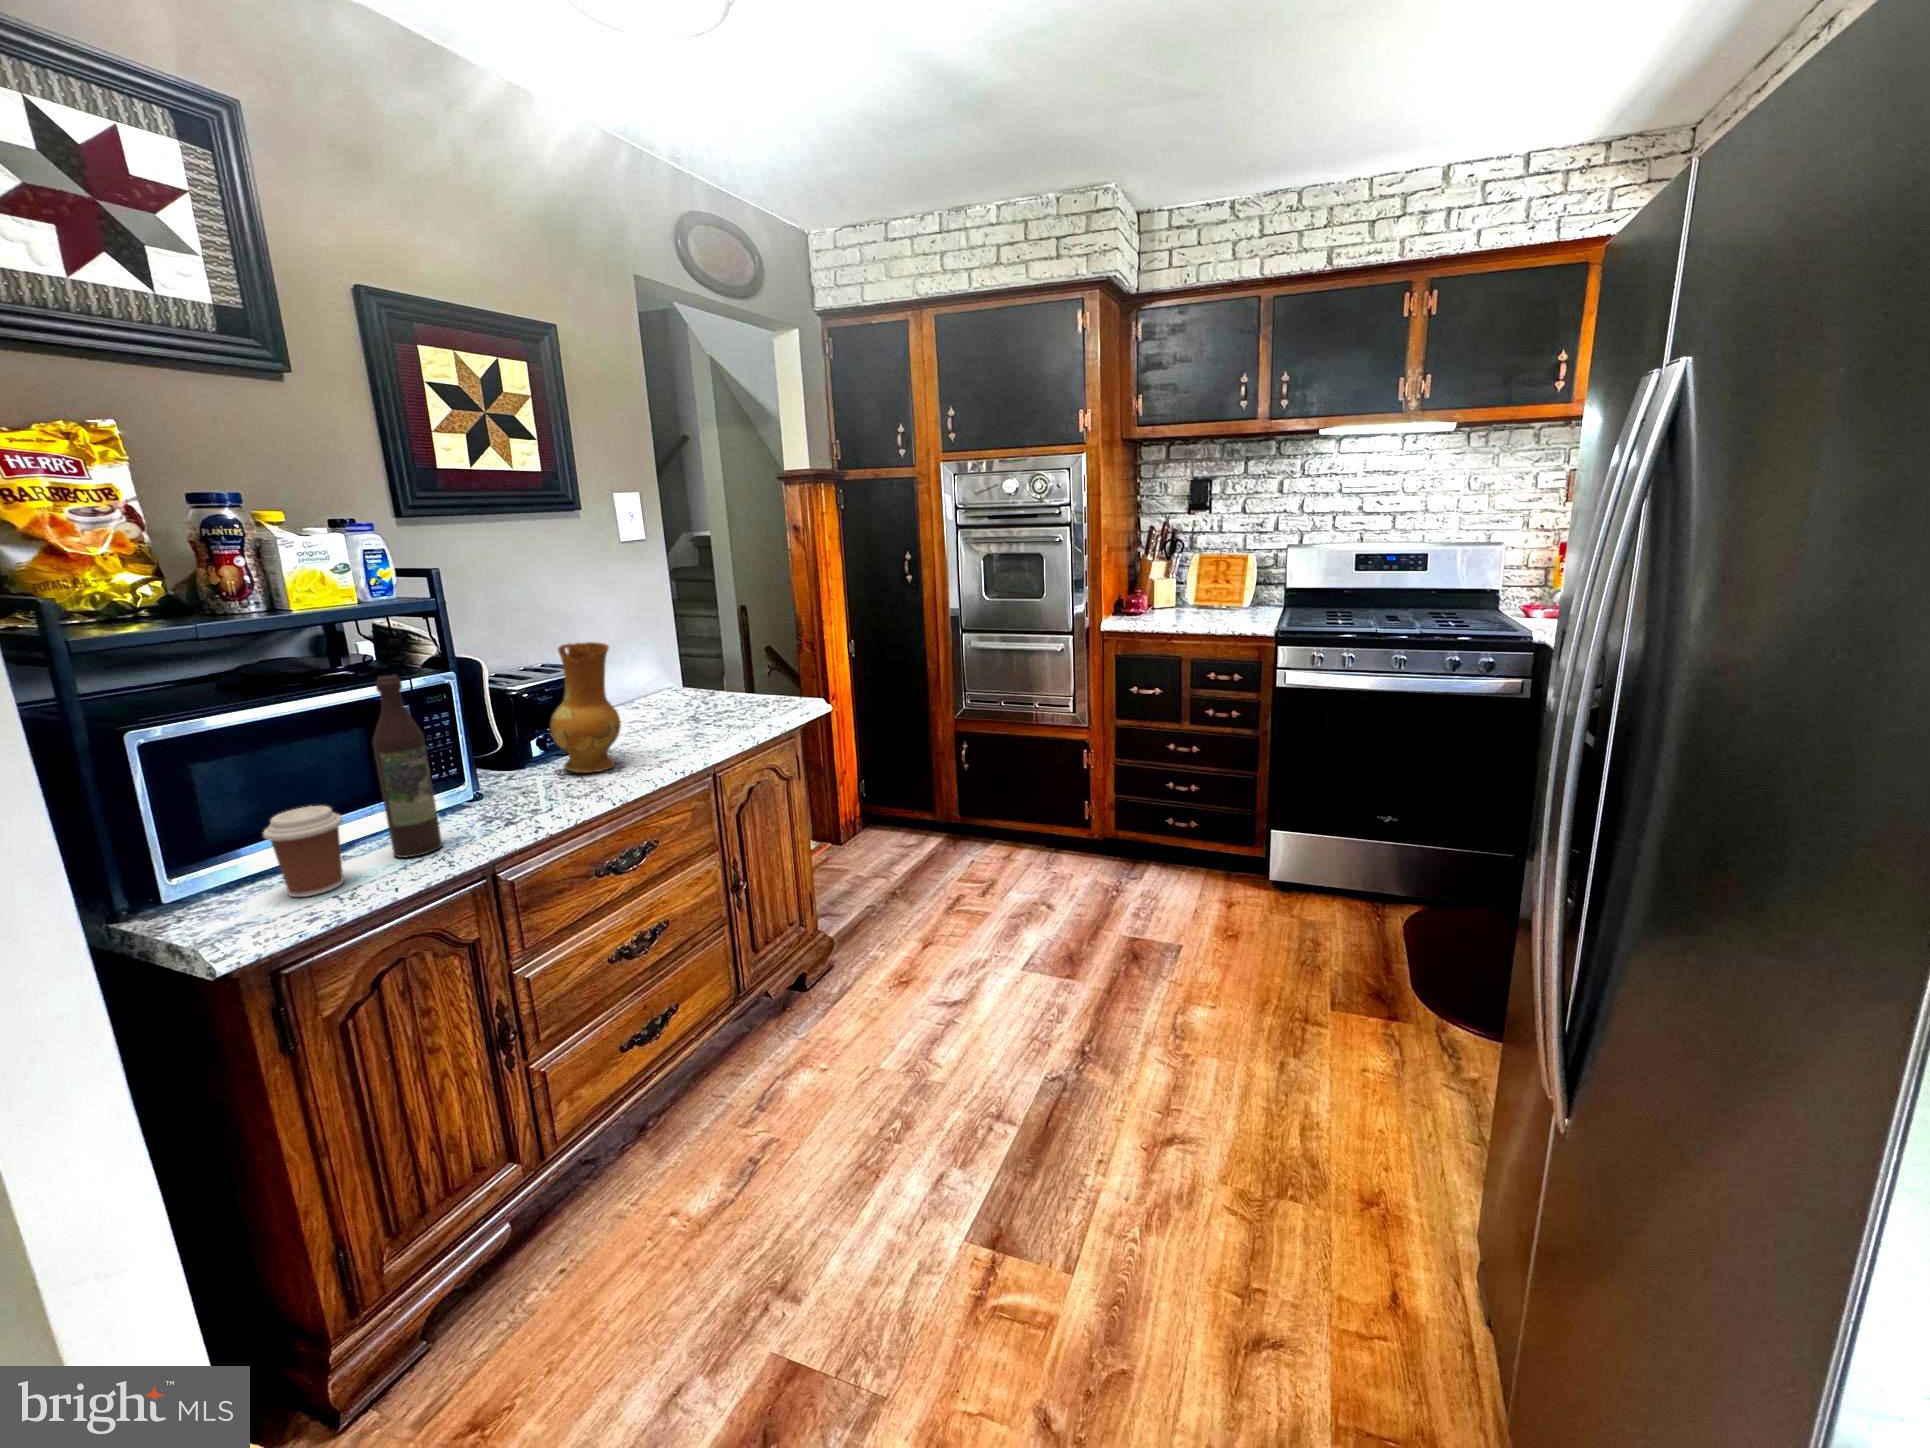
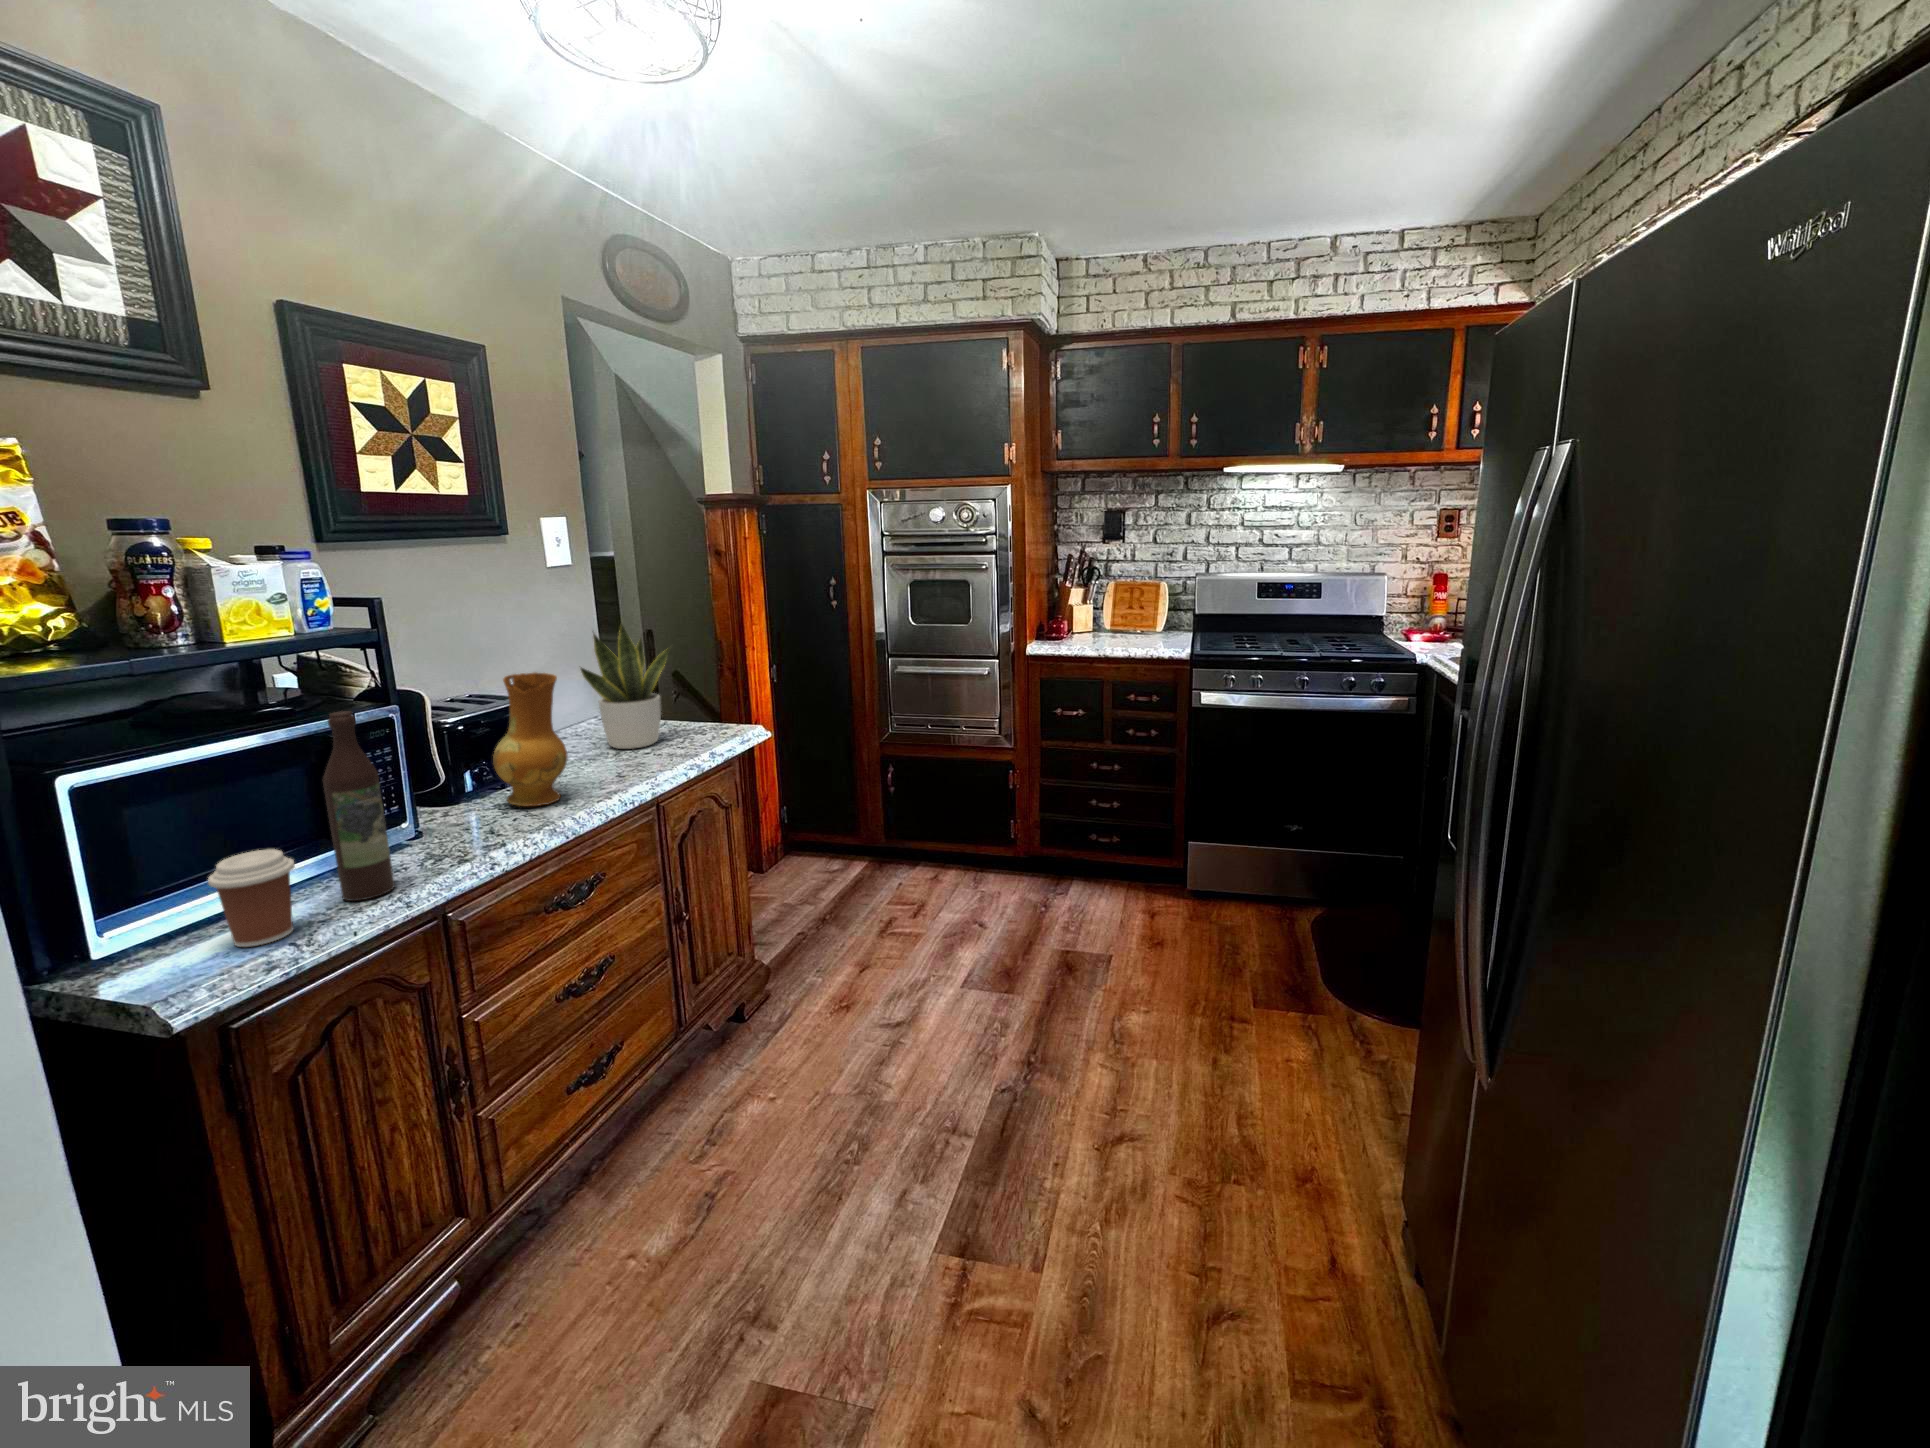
potted plant: none [642,590,735,720] -> present [581,624,669,749]

